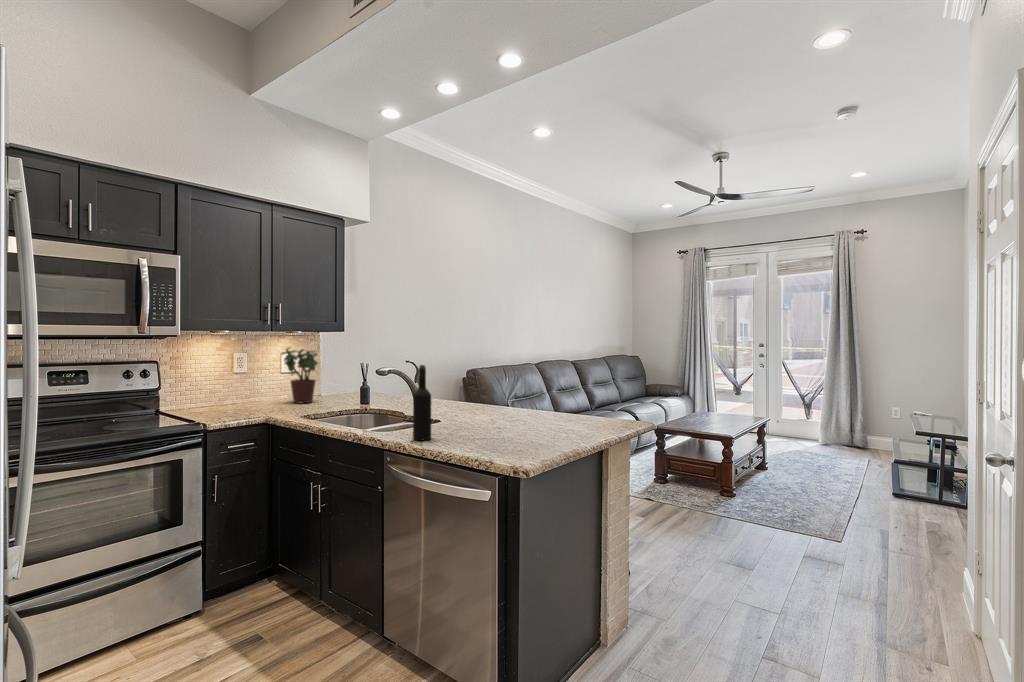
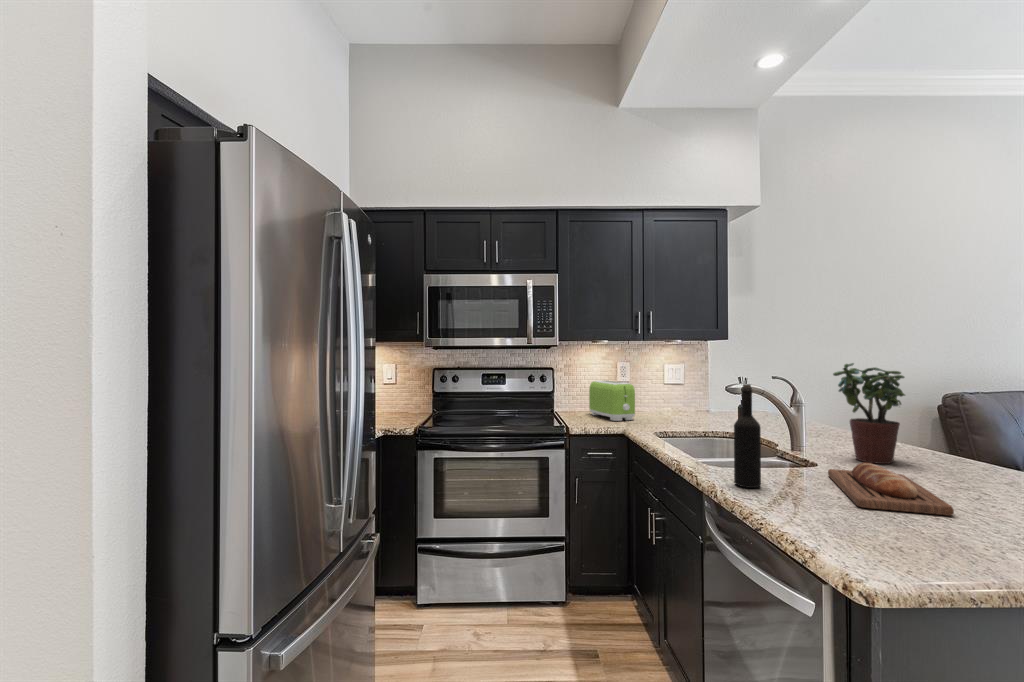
potted plant: present [281,347,318,403] -> present [833,363,905,464]
toaster: none [207,372,265,412] -> present [589,380,635,421]
bread loaf: none [457,412,532,438] -> present [828,463,954,516]

